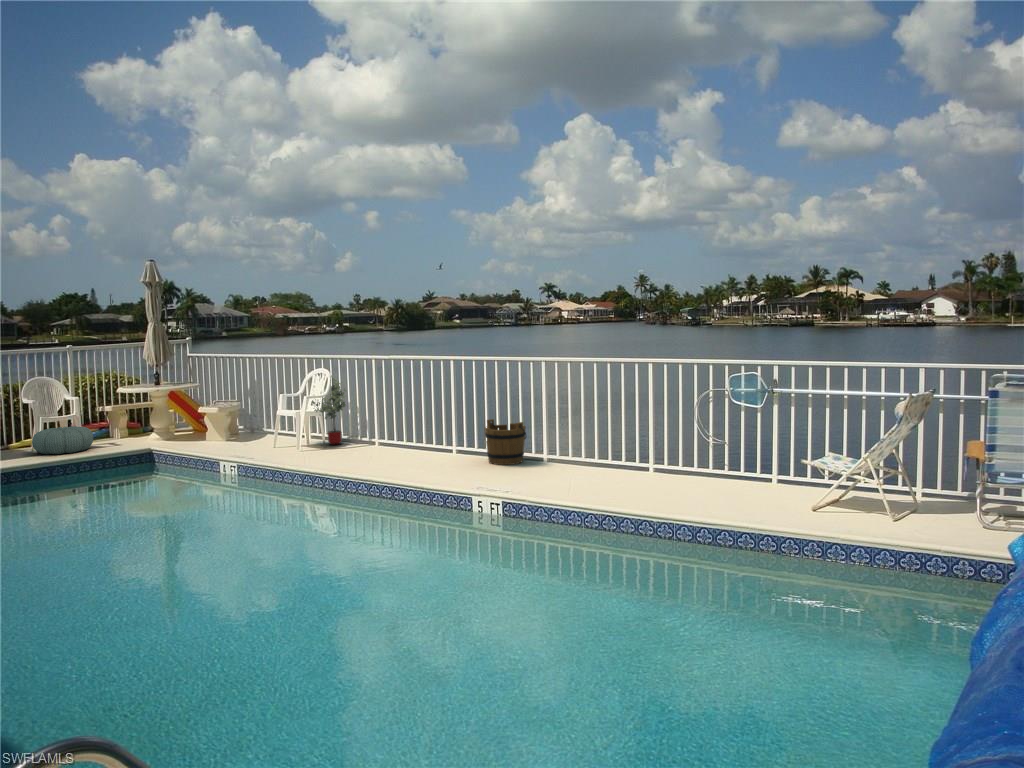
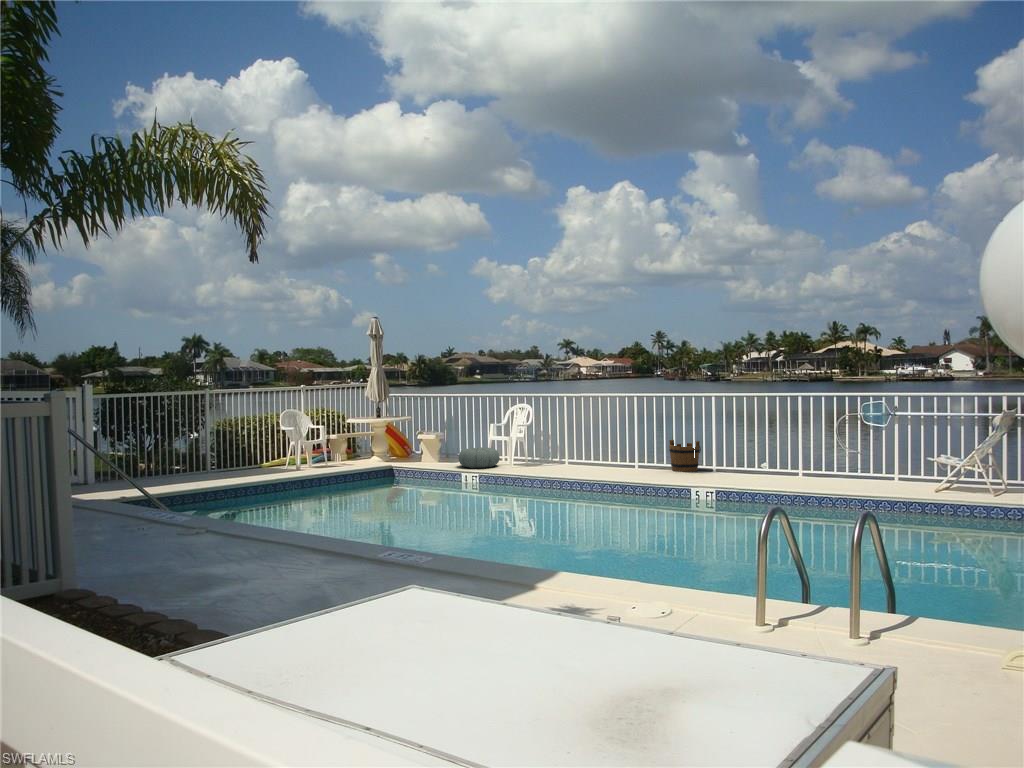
potted tree: present [312,375,346,445] -> none [515,409,544,463]
pouf: present [32,426,93,454] -> present [459,447,500,468]

